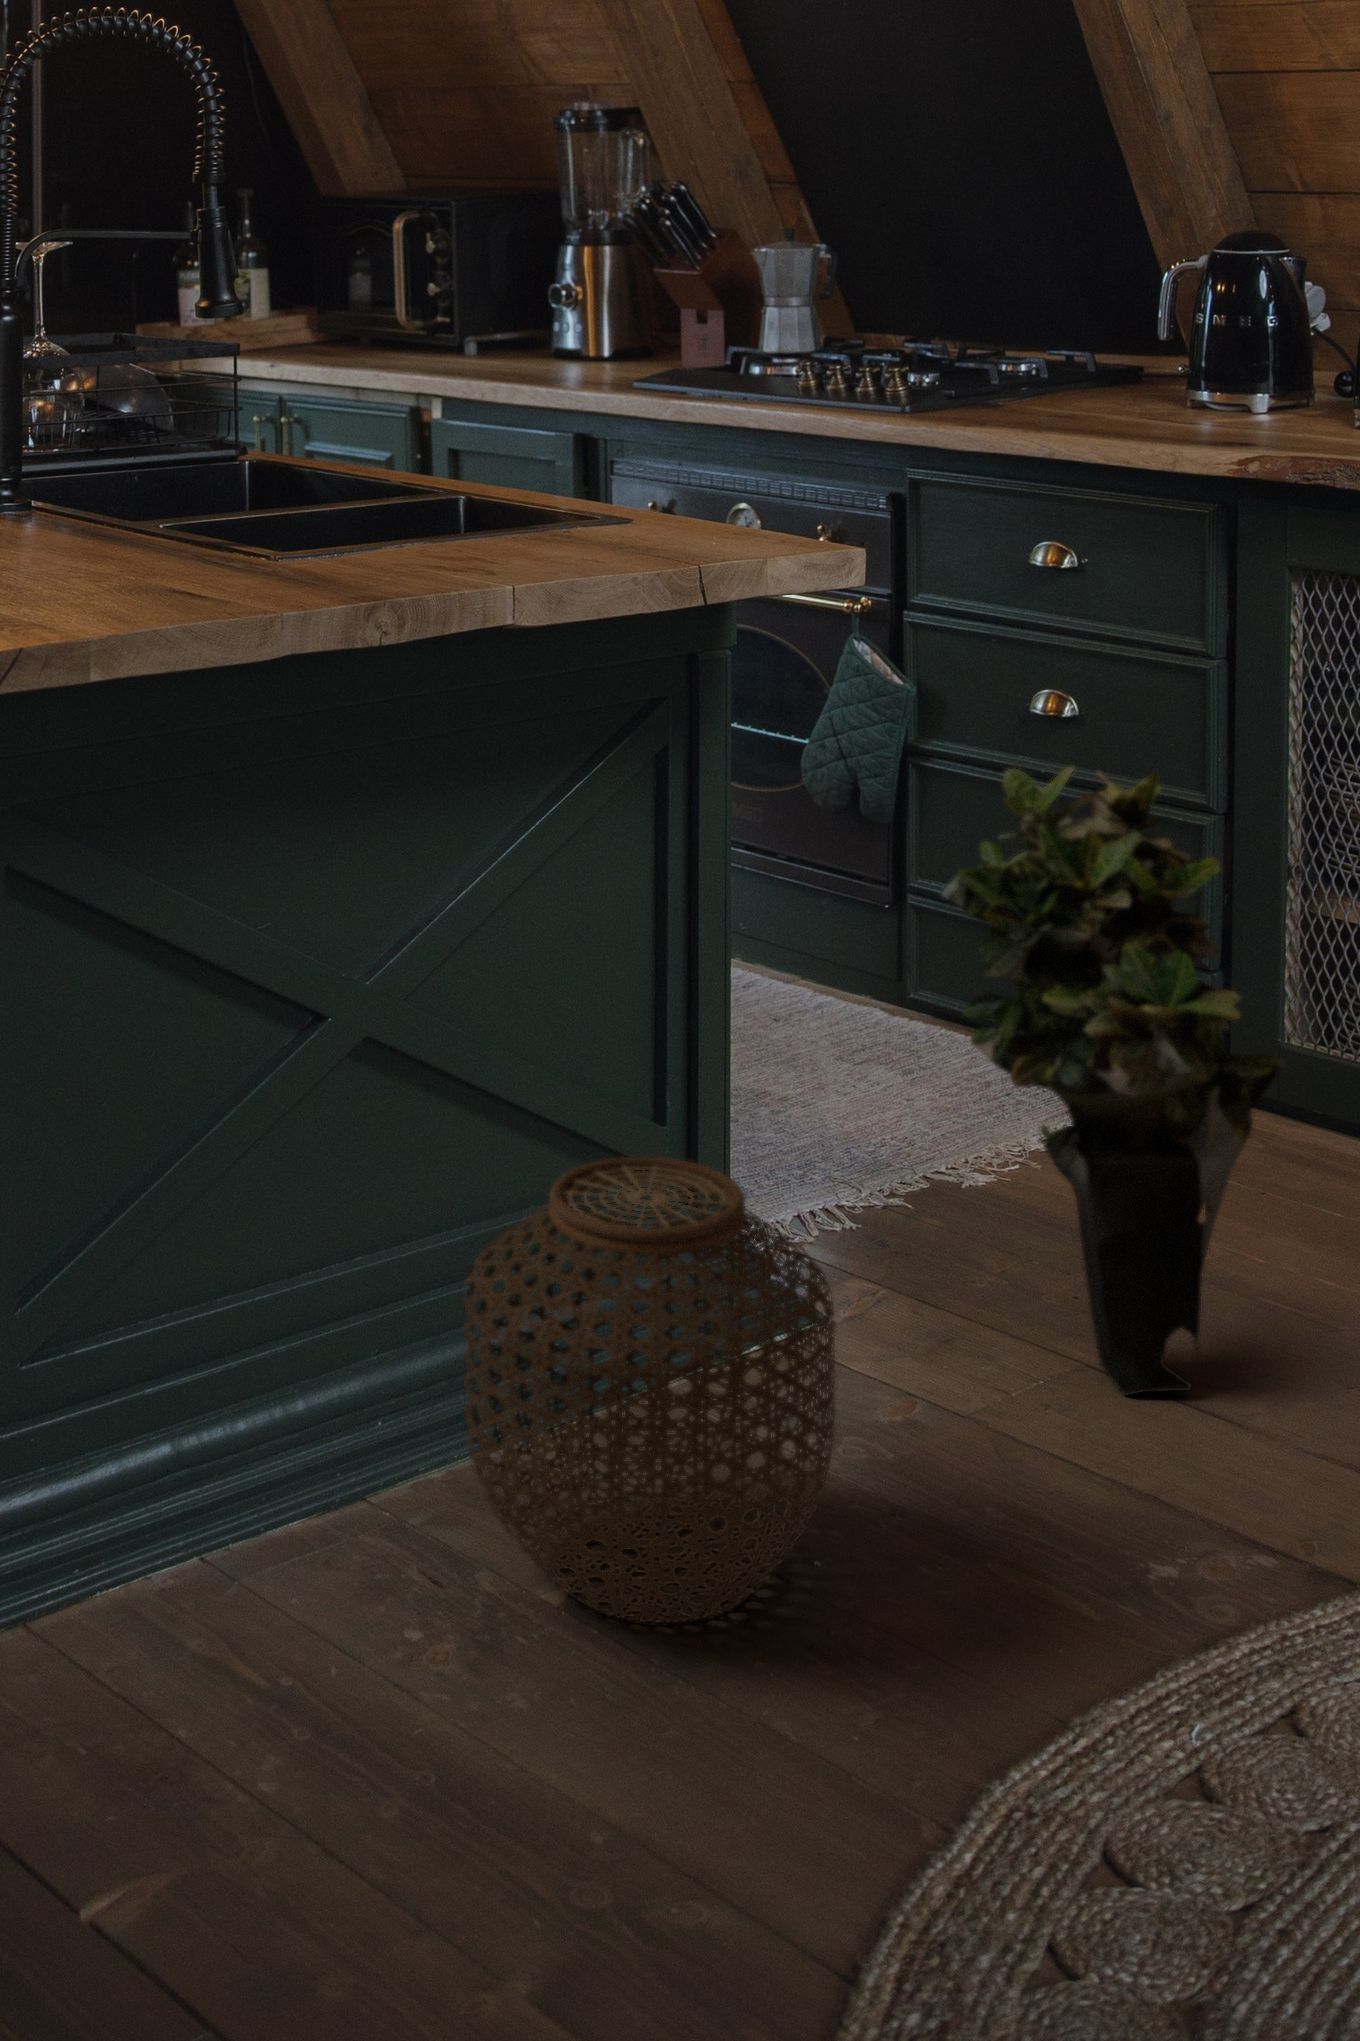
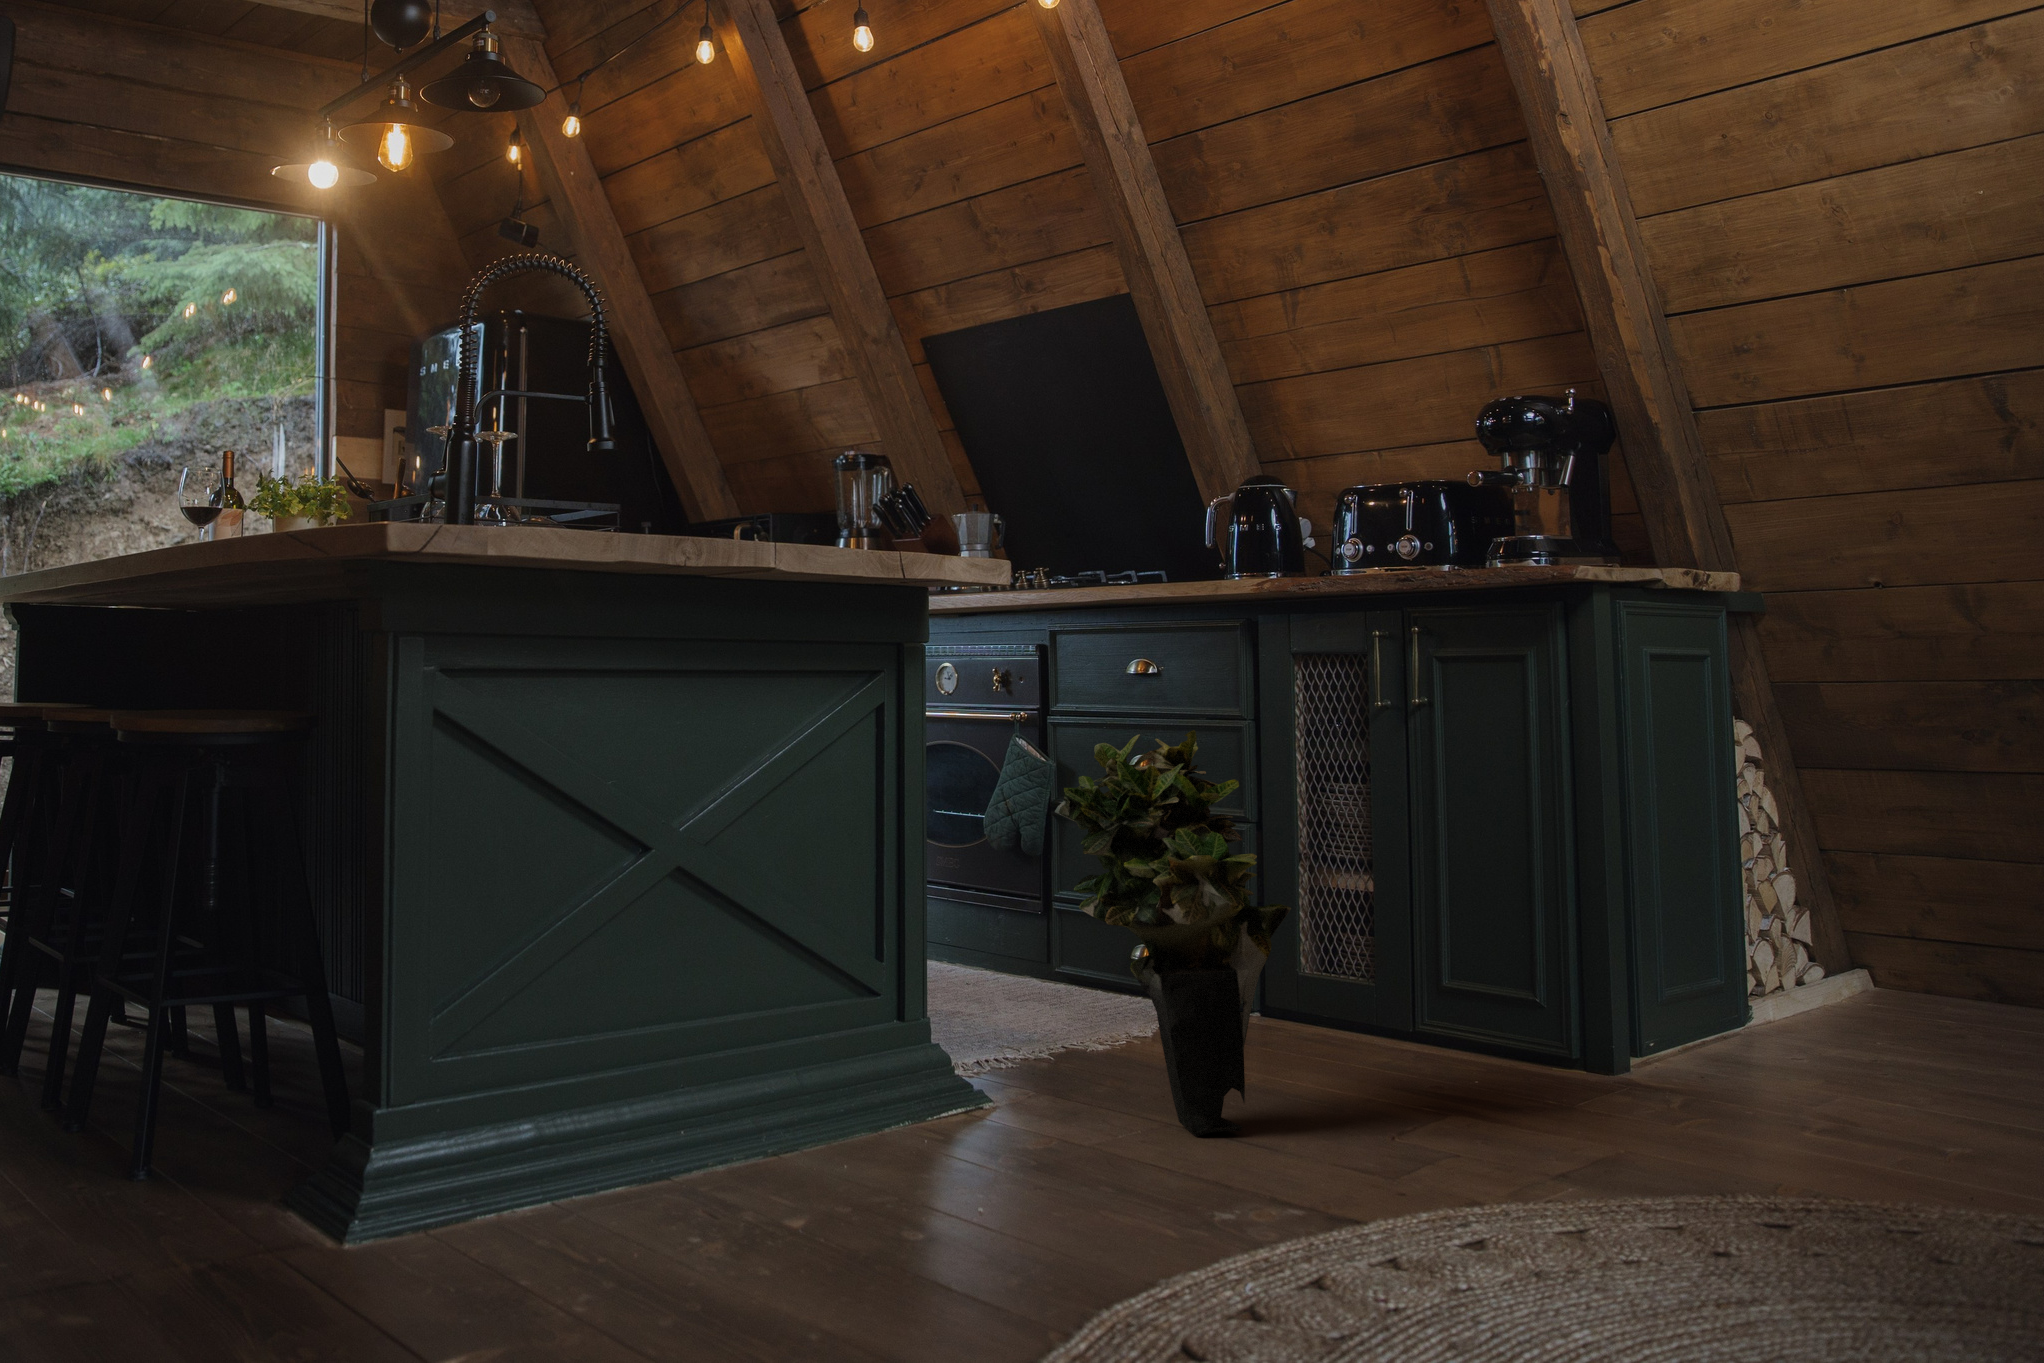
woven basket: present [464,1157,835,1623] -> none [720,937,983,1249]

